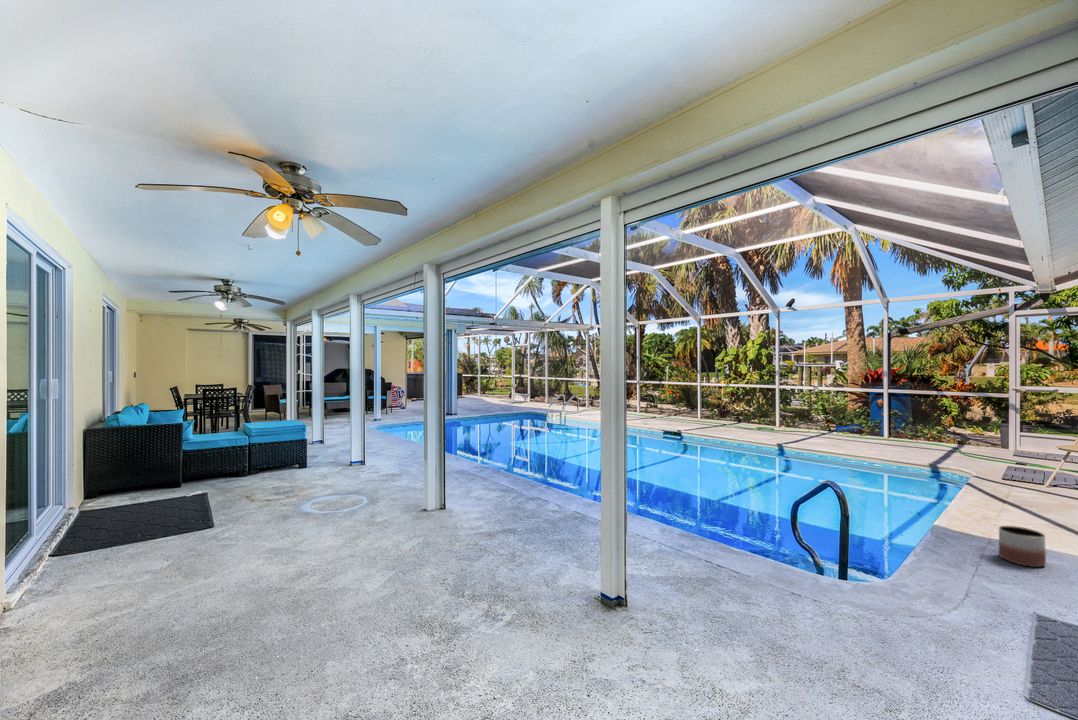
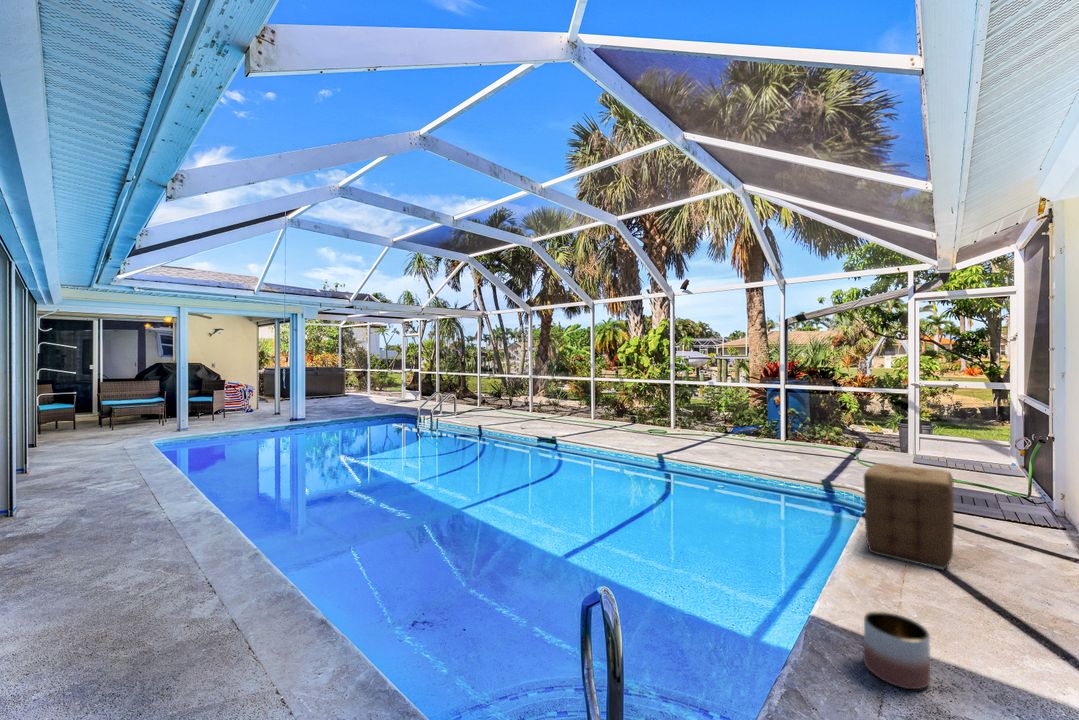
ottoman: none [984,445,1058,519] -> present [864,463,954,569]

